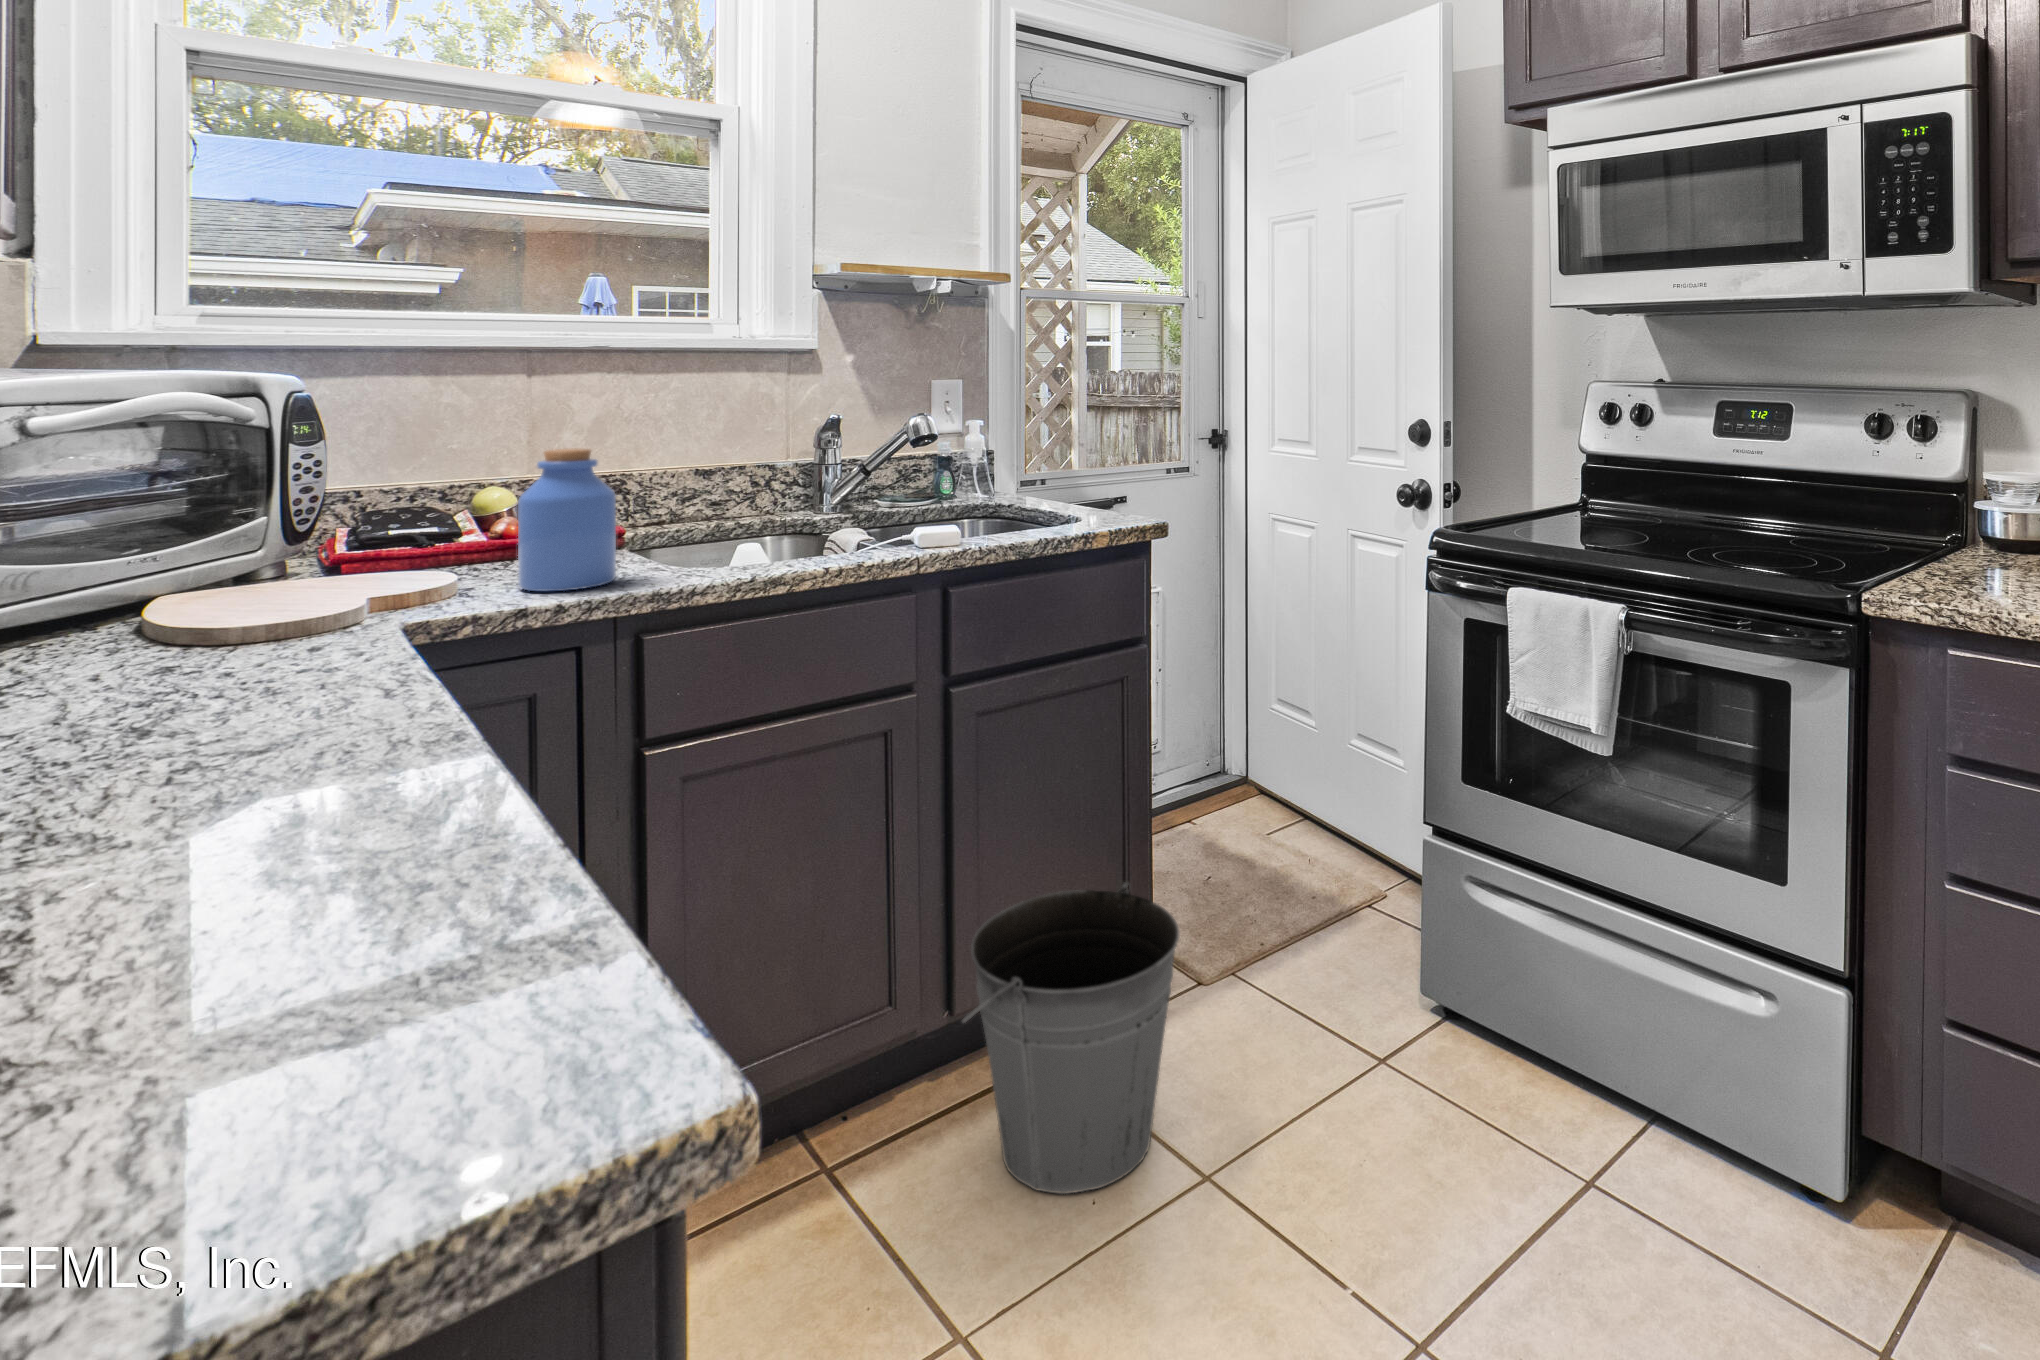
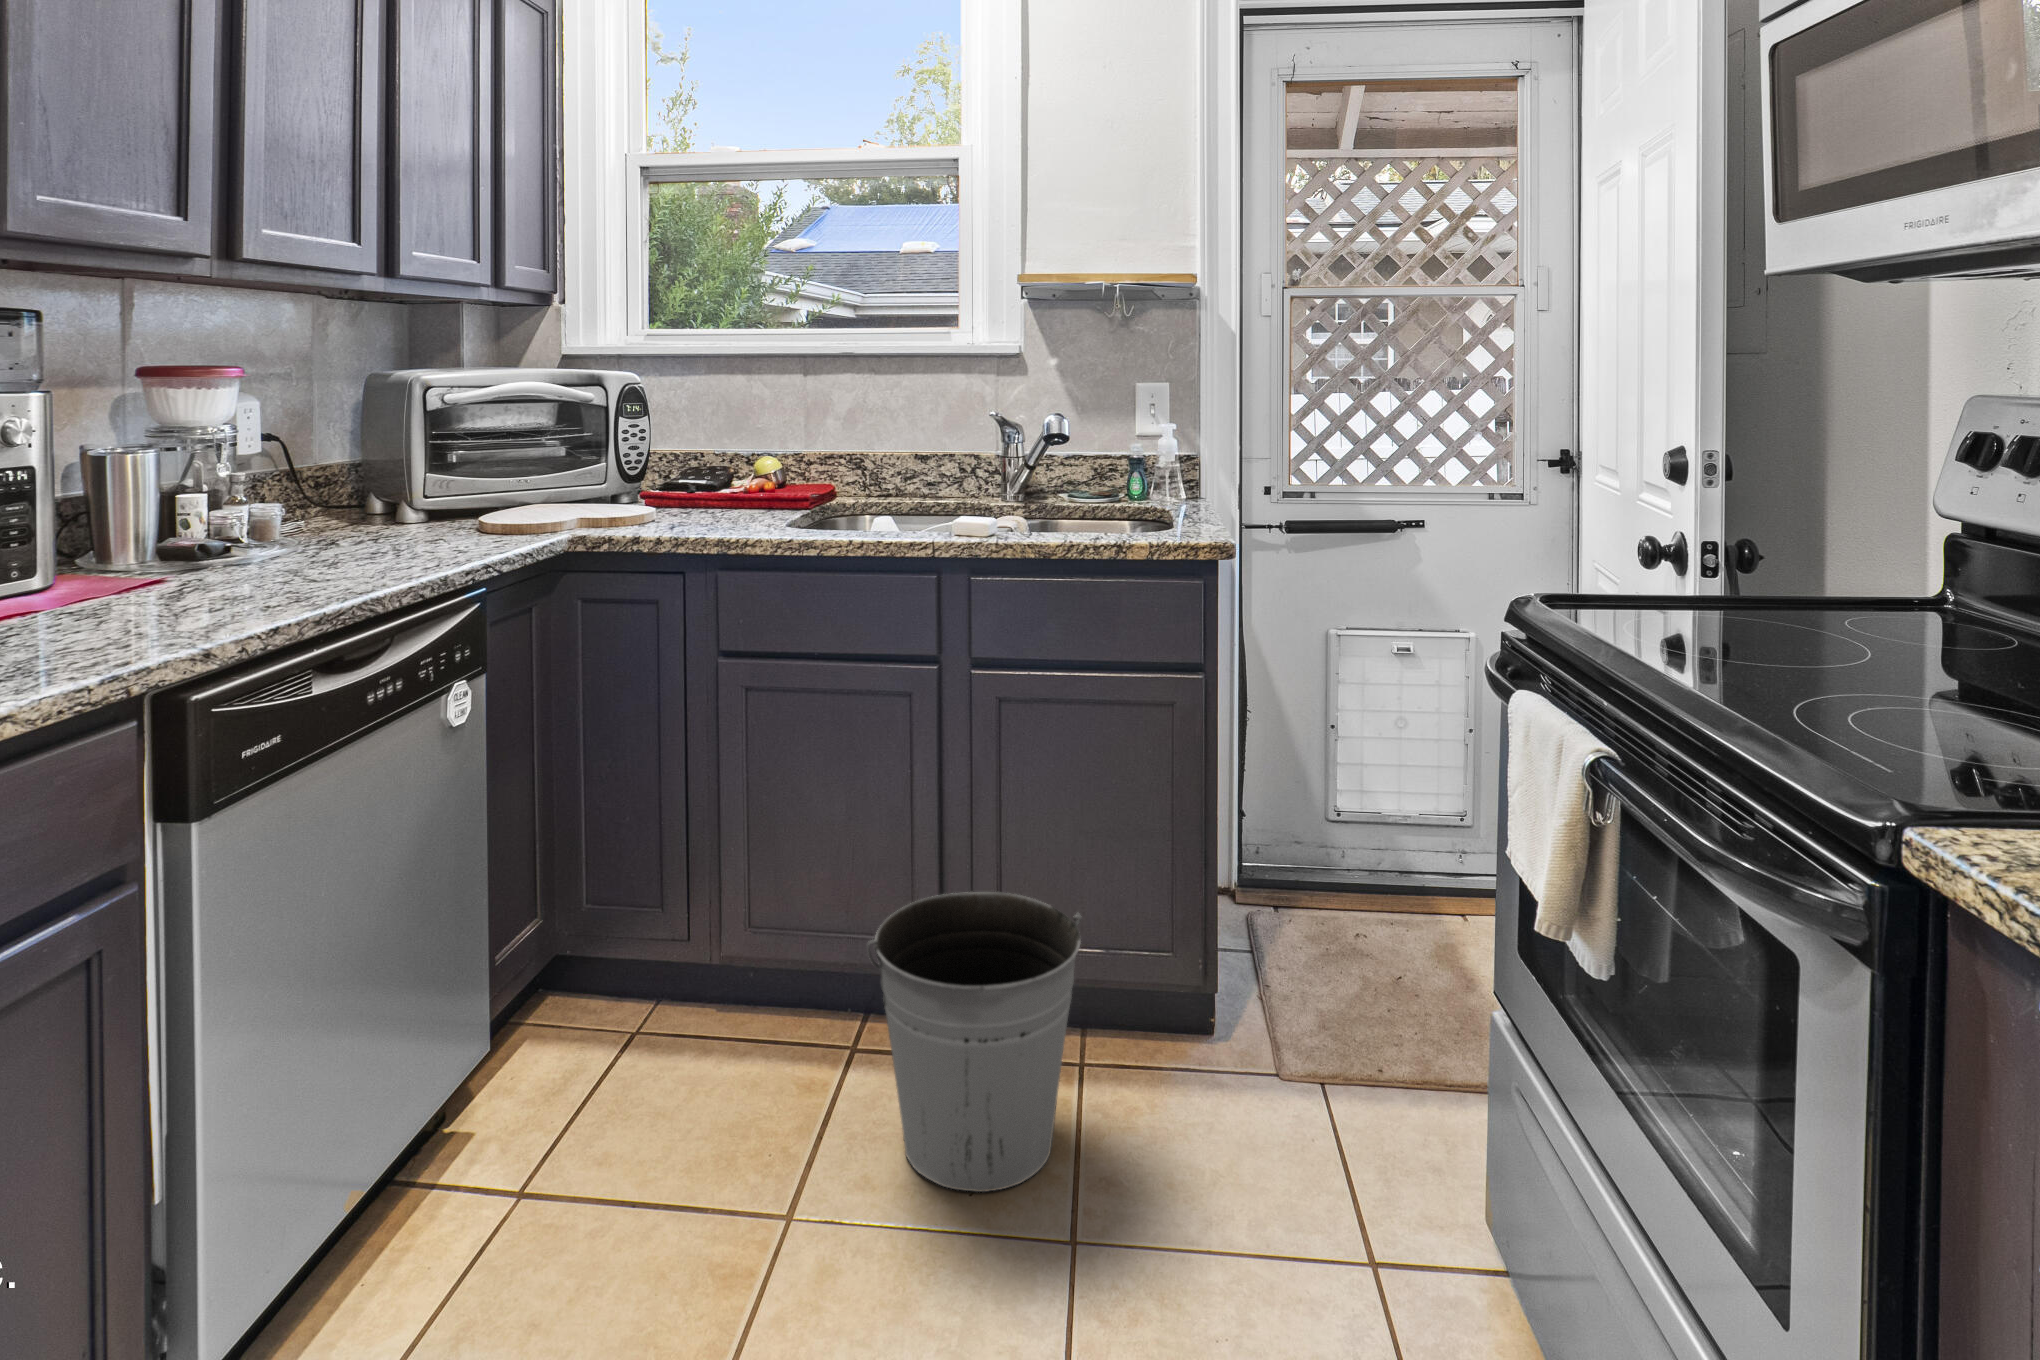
jar: present [518,449,616,592] -> none [666,427,730,530]

